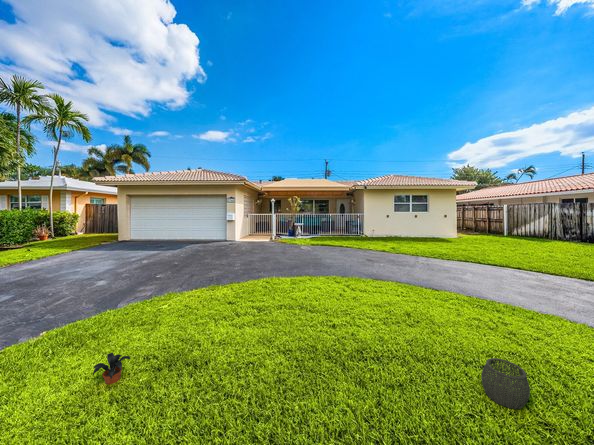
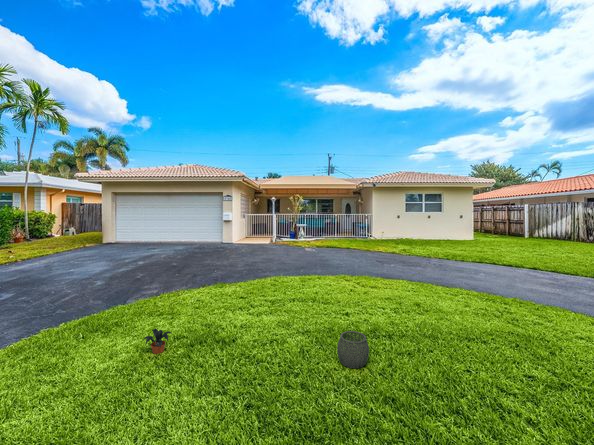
woven basket: present [481,358,530,409] -> present [337,331,369,368]

